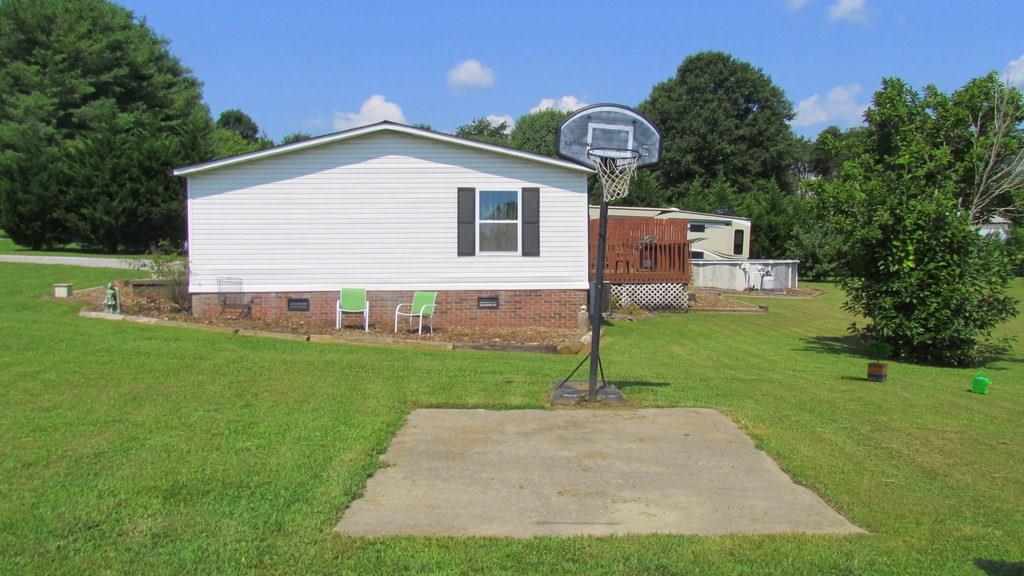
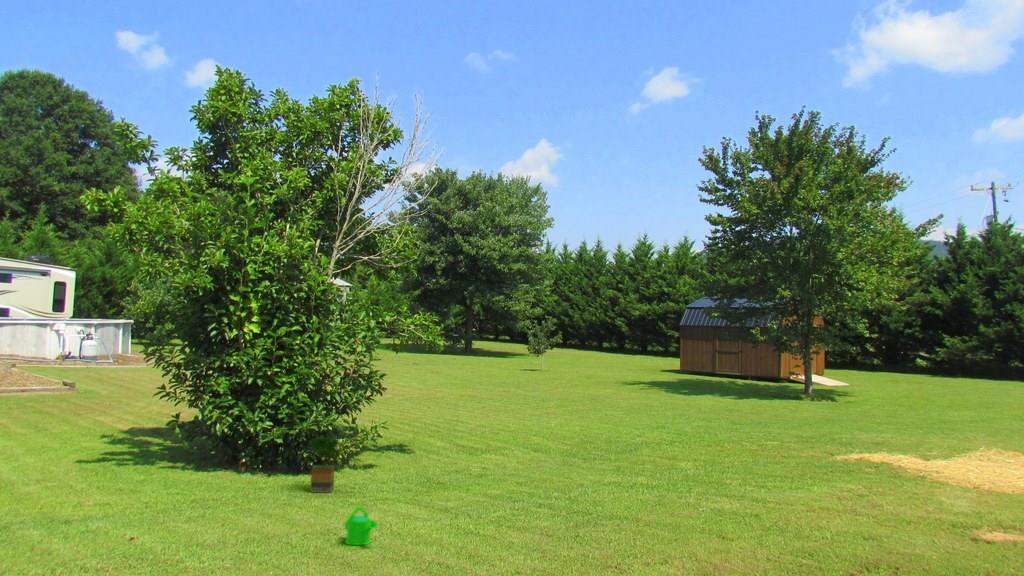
potted tree: present [867,342,893,382] -> present [309,437,342,493]

